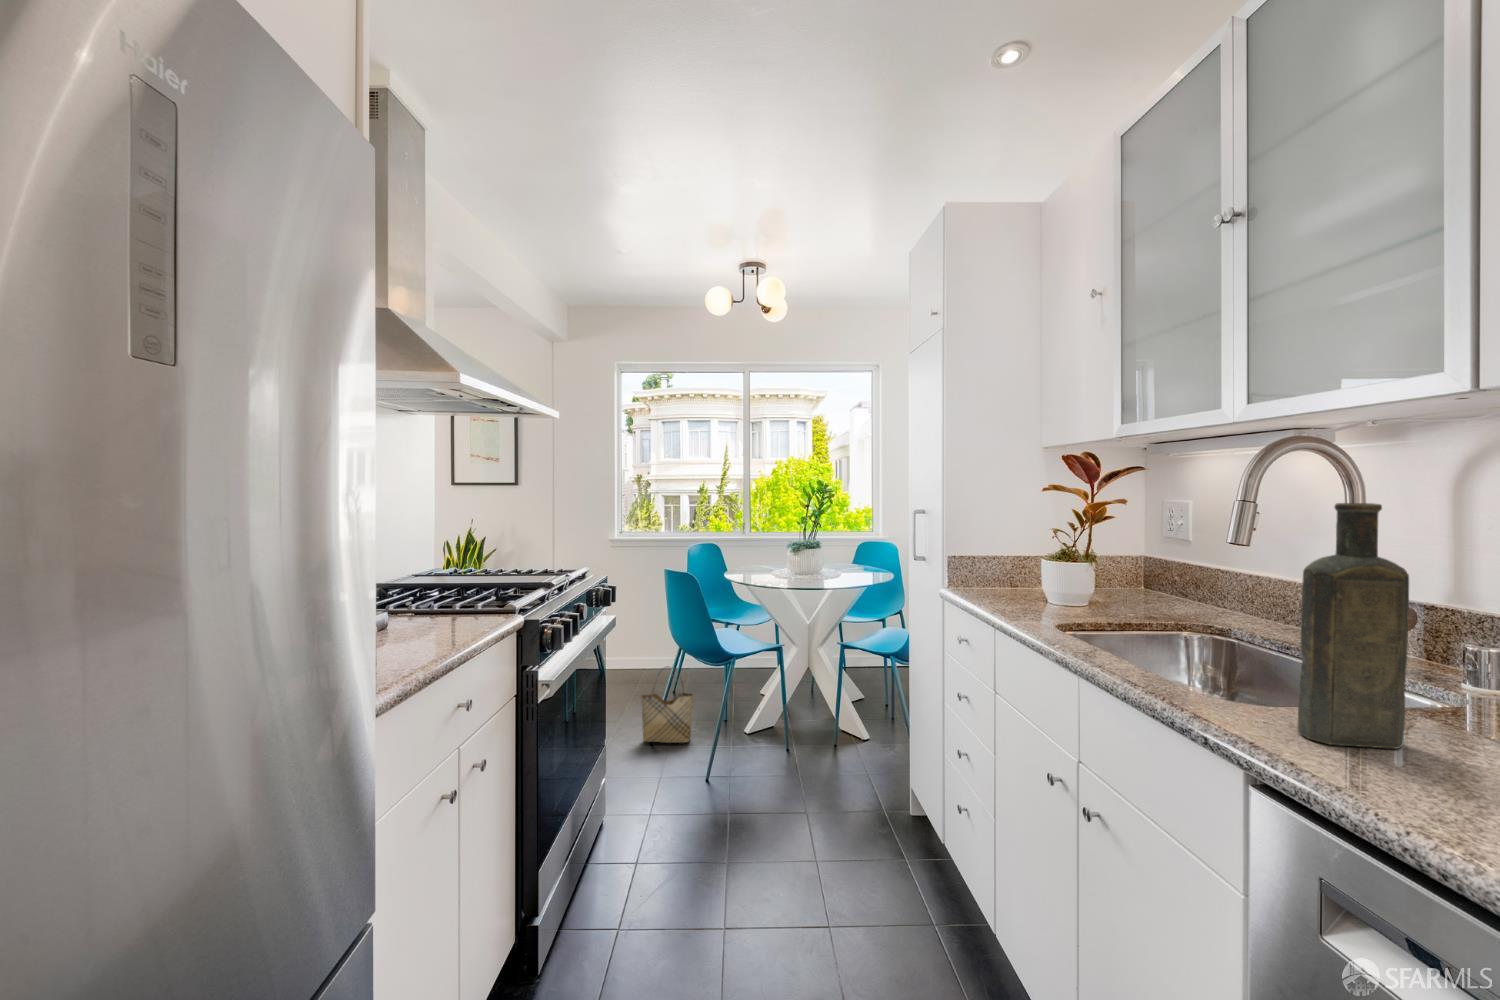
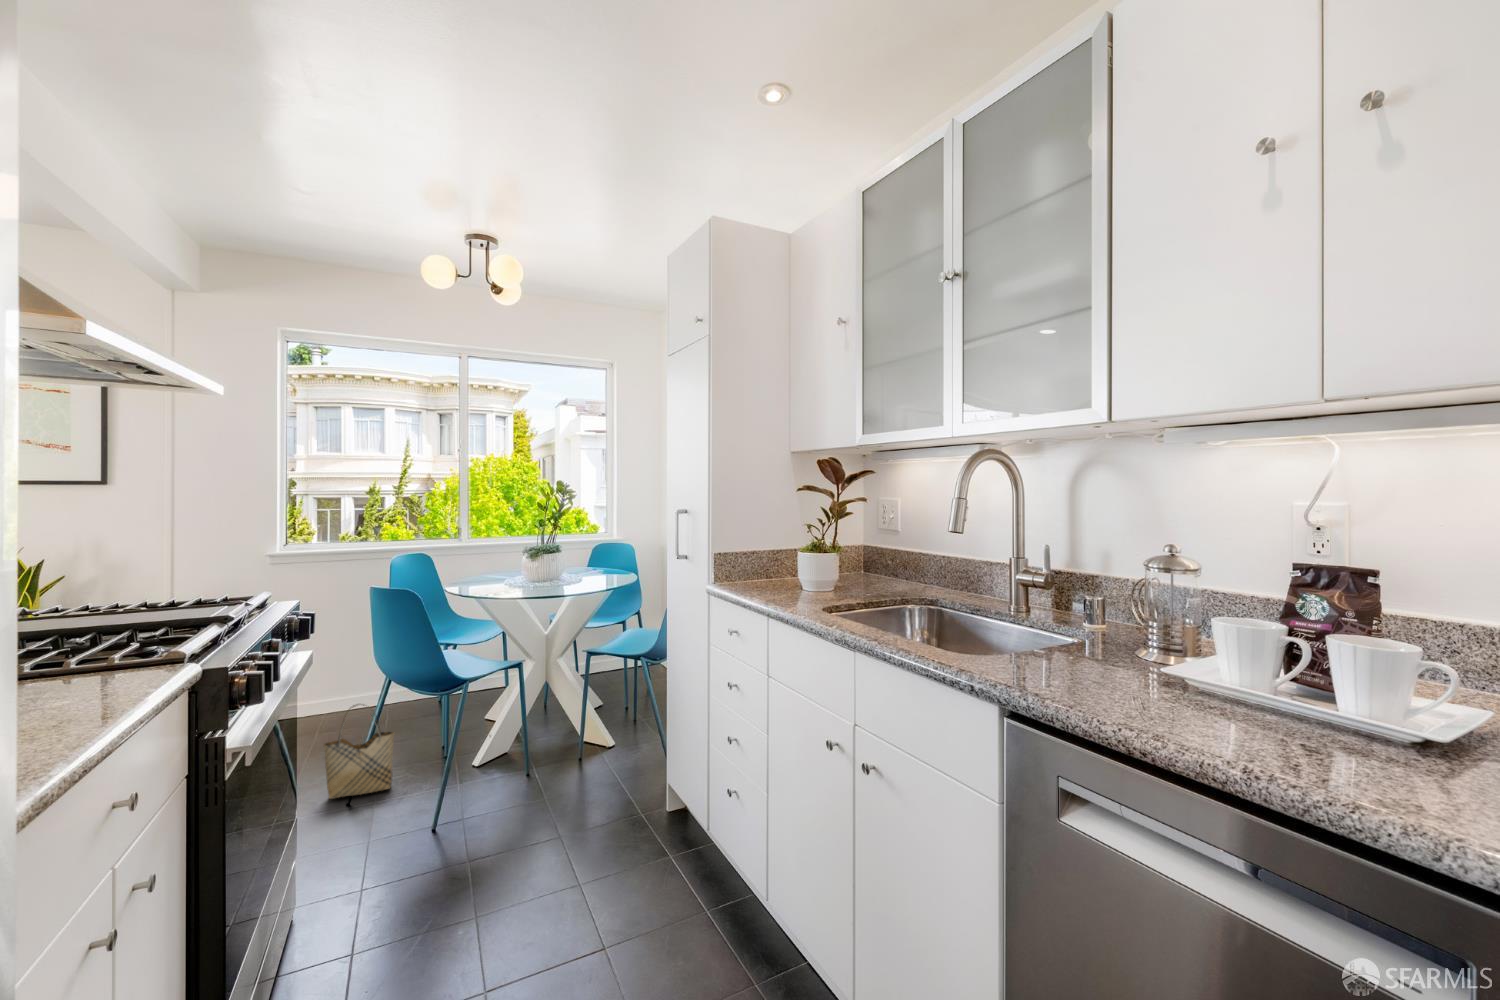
bottle: present [1298,503,1409,749] -> none [1010,503,1087,679]

